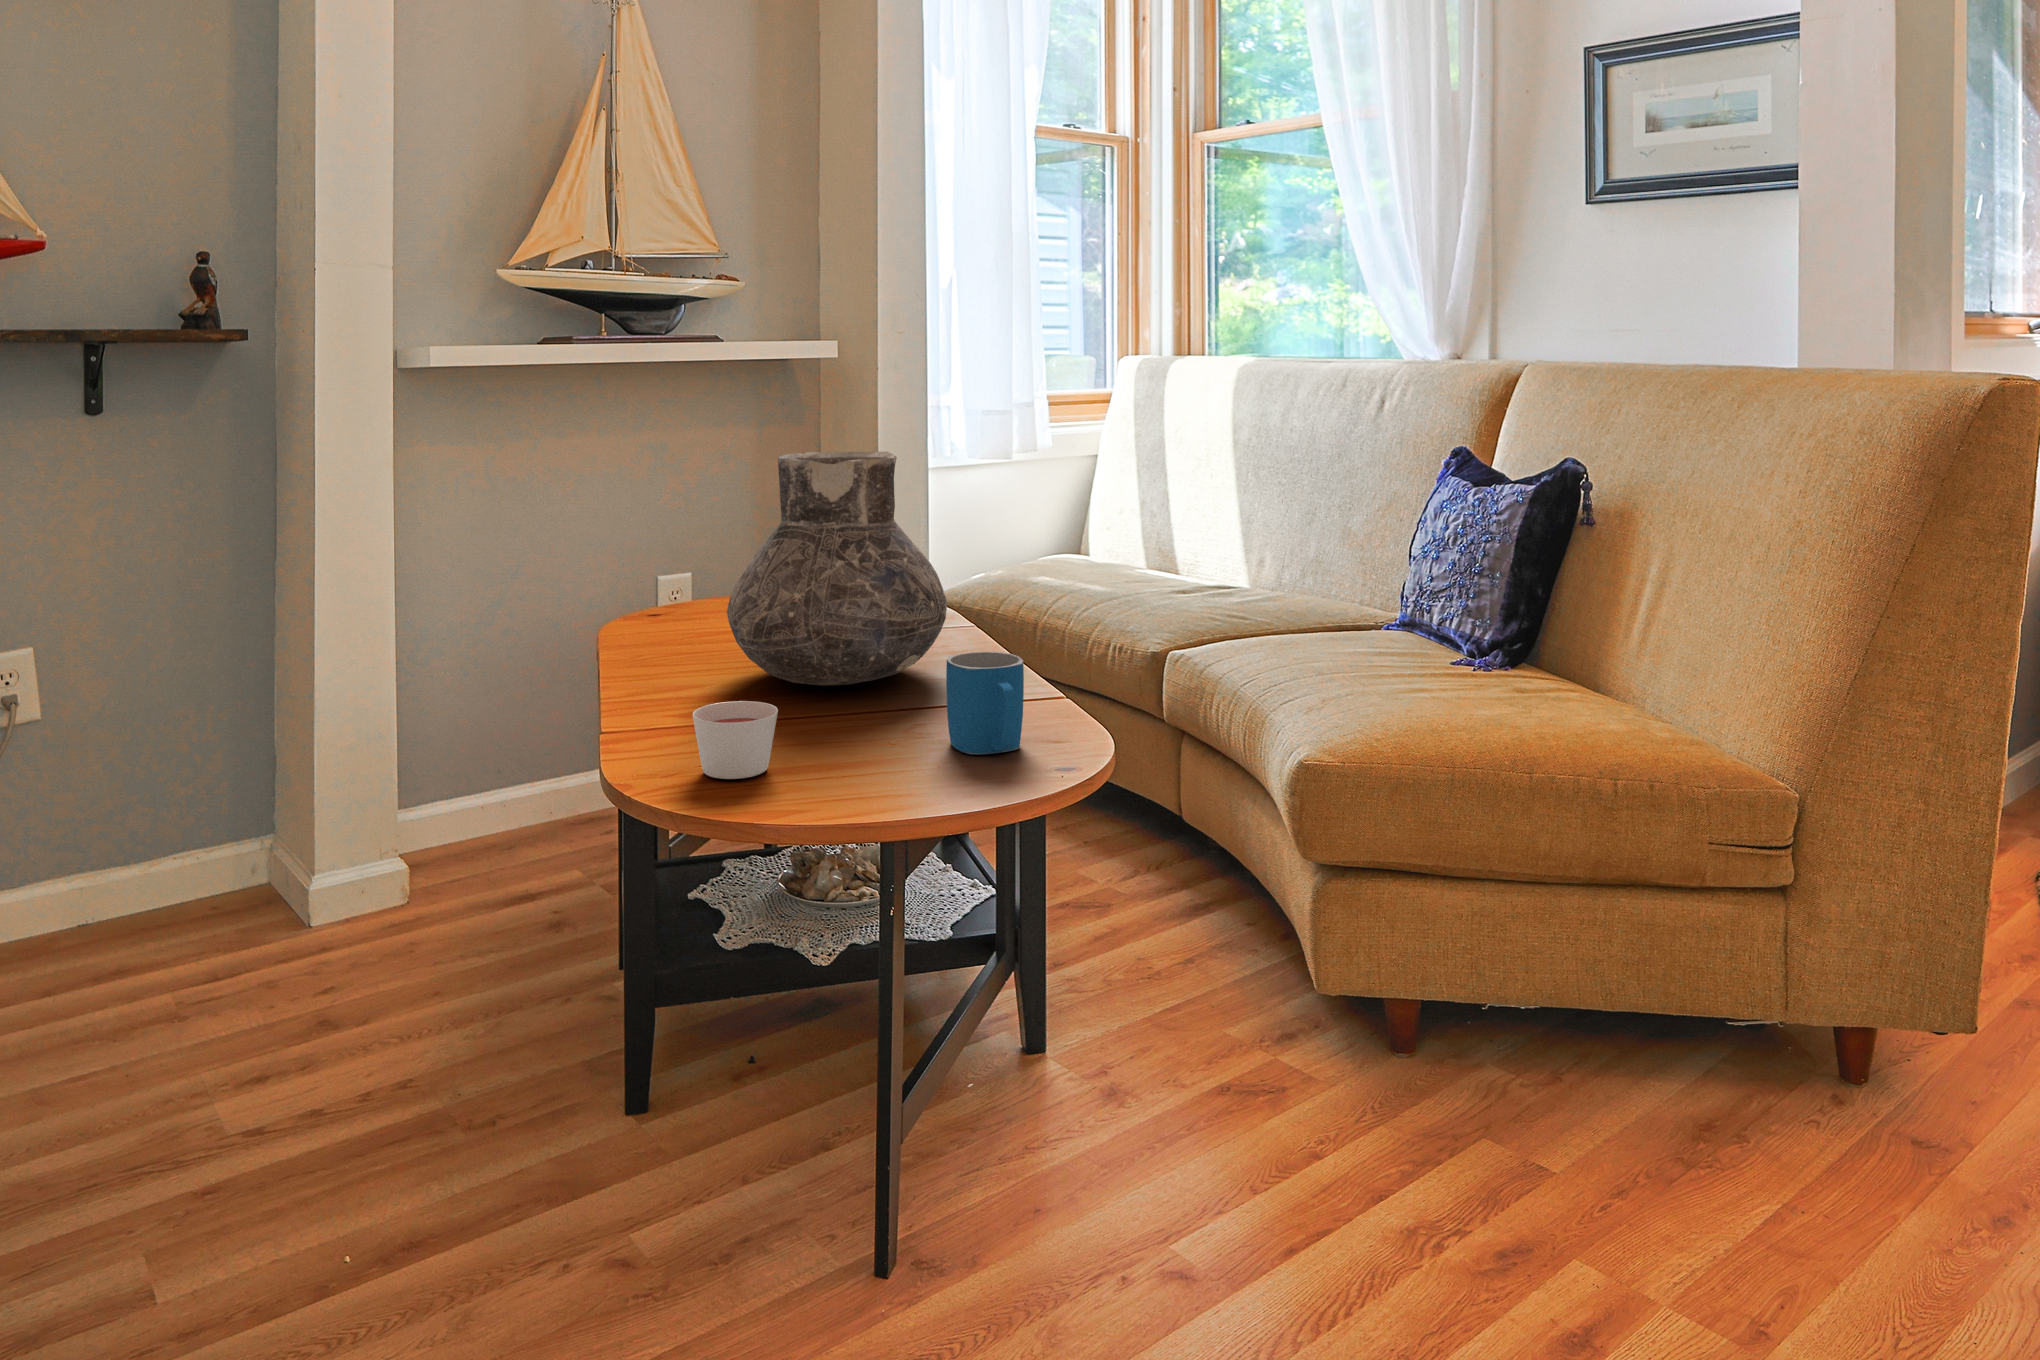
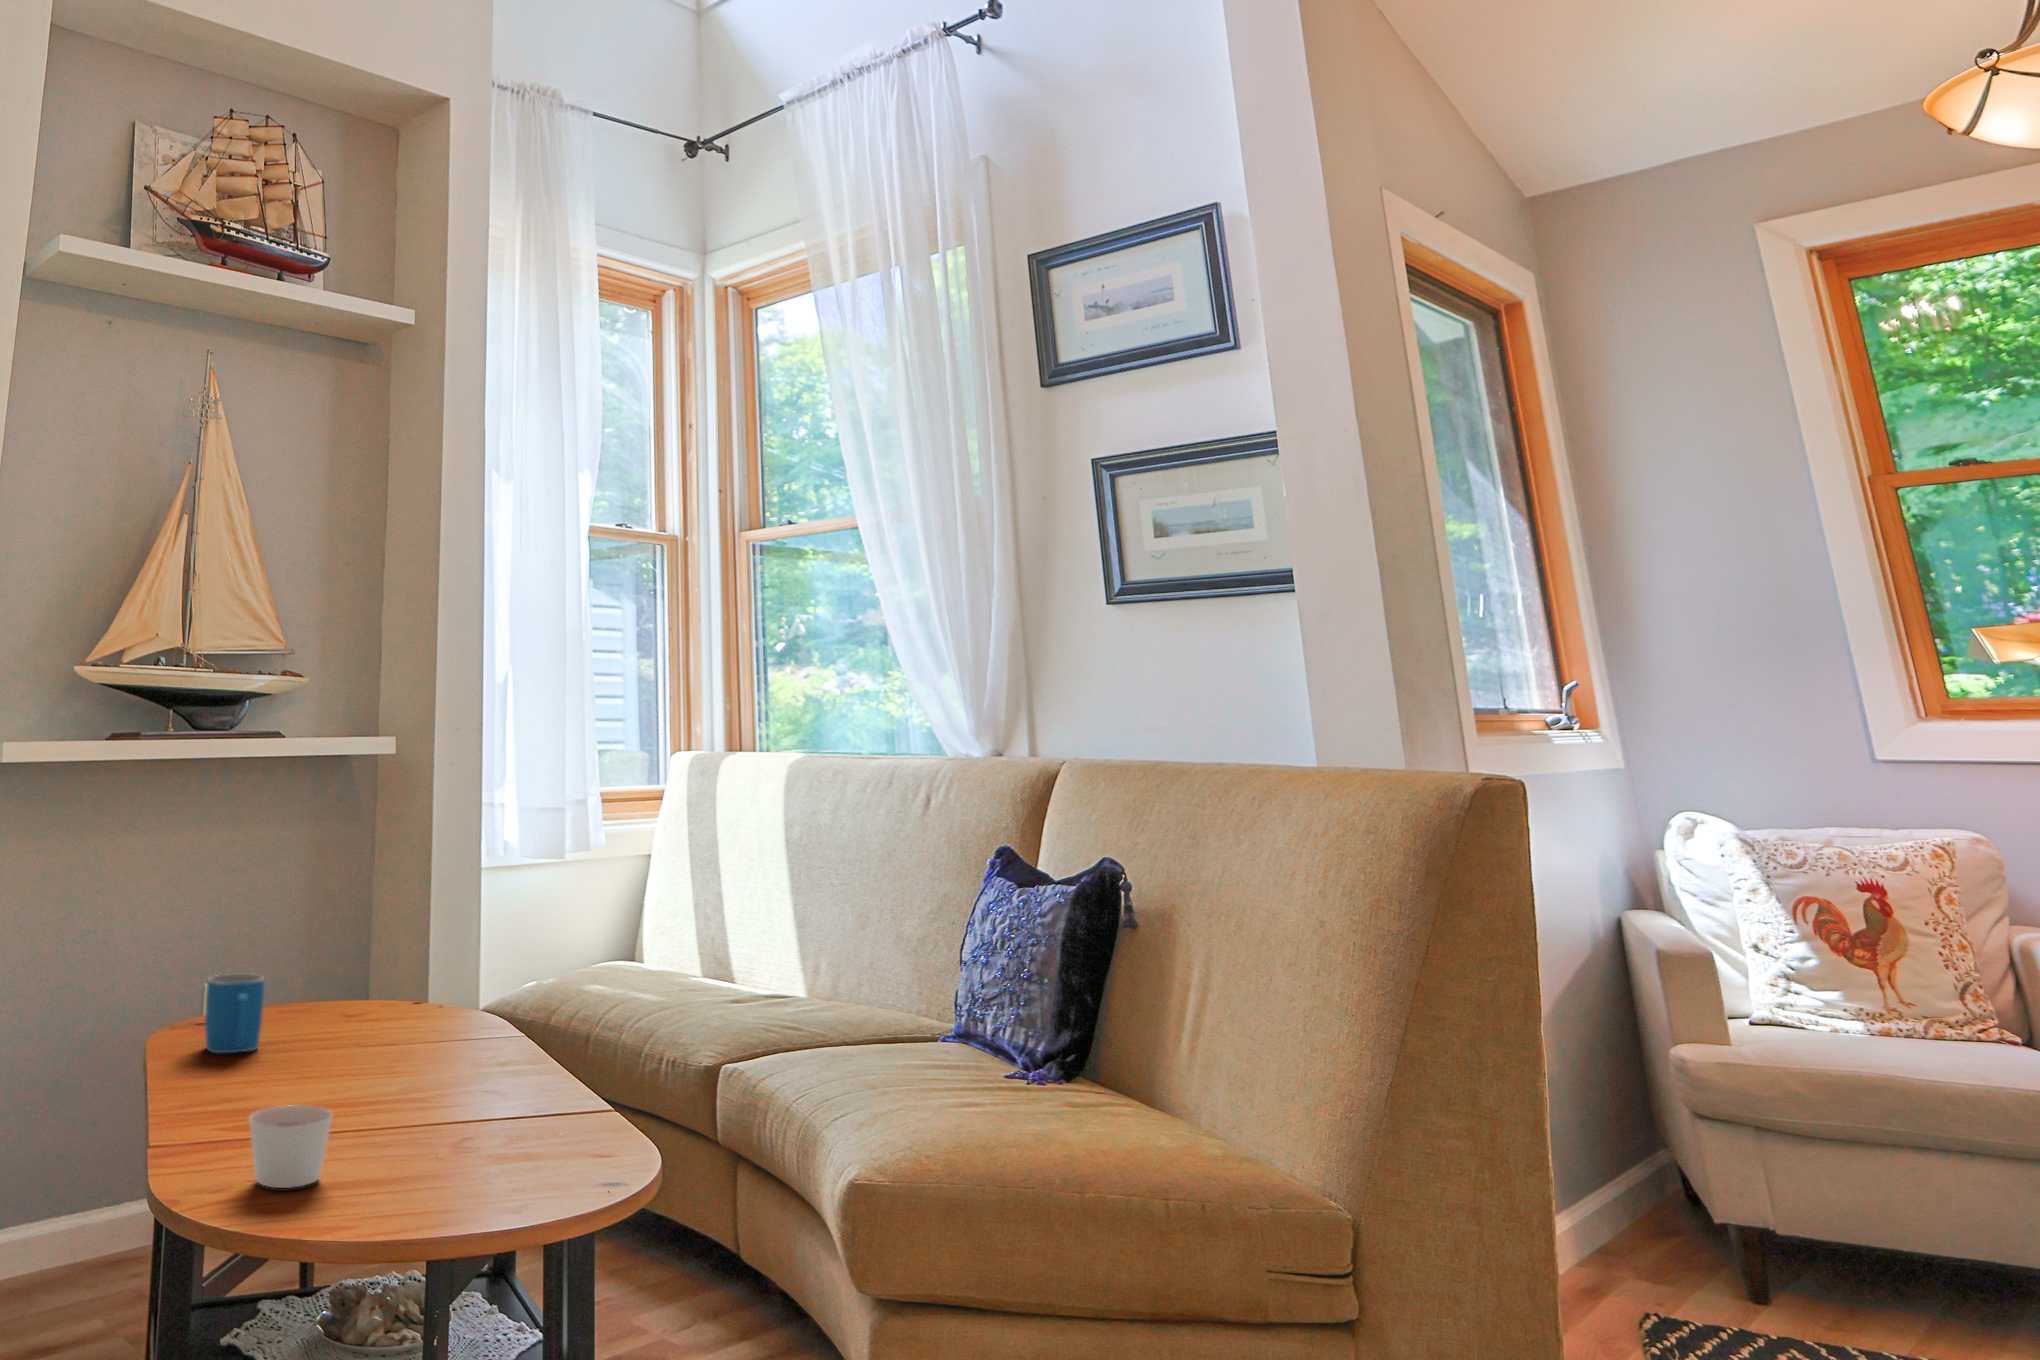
vase: present [727,452,947,685] -> none [281,849,498,1094]
mug: present [946,651,1024,754] -> present [205,974,264,1053]

